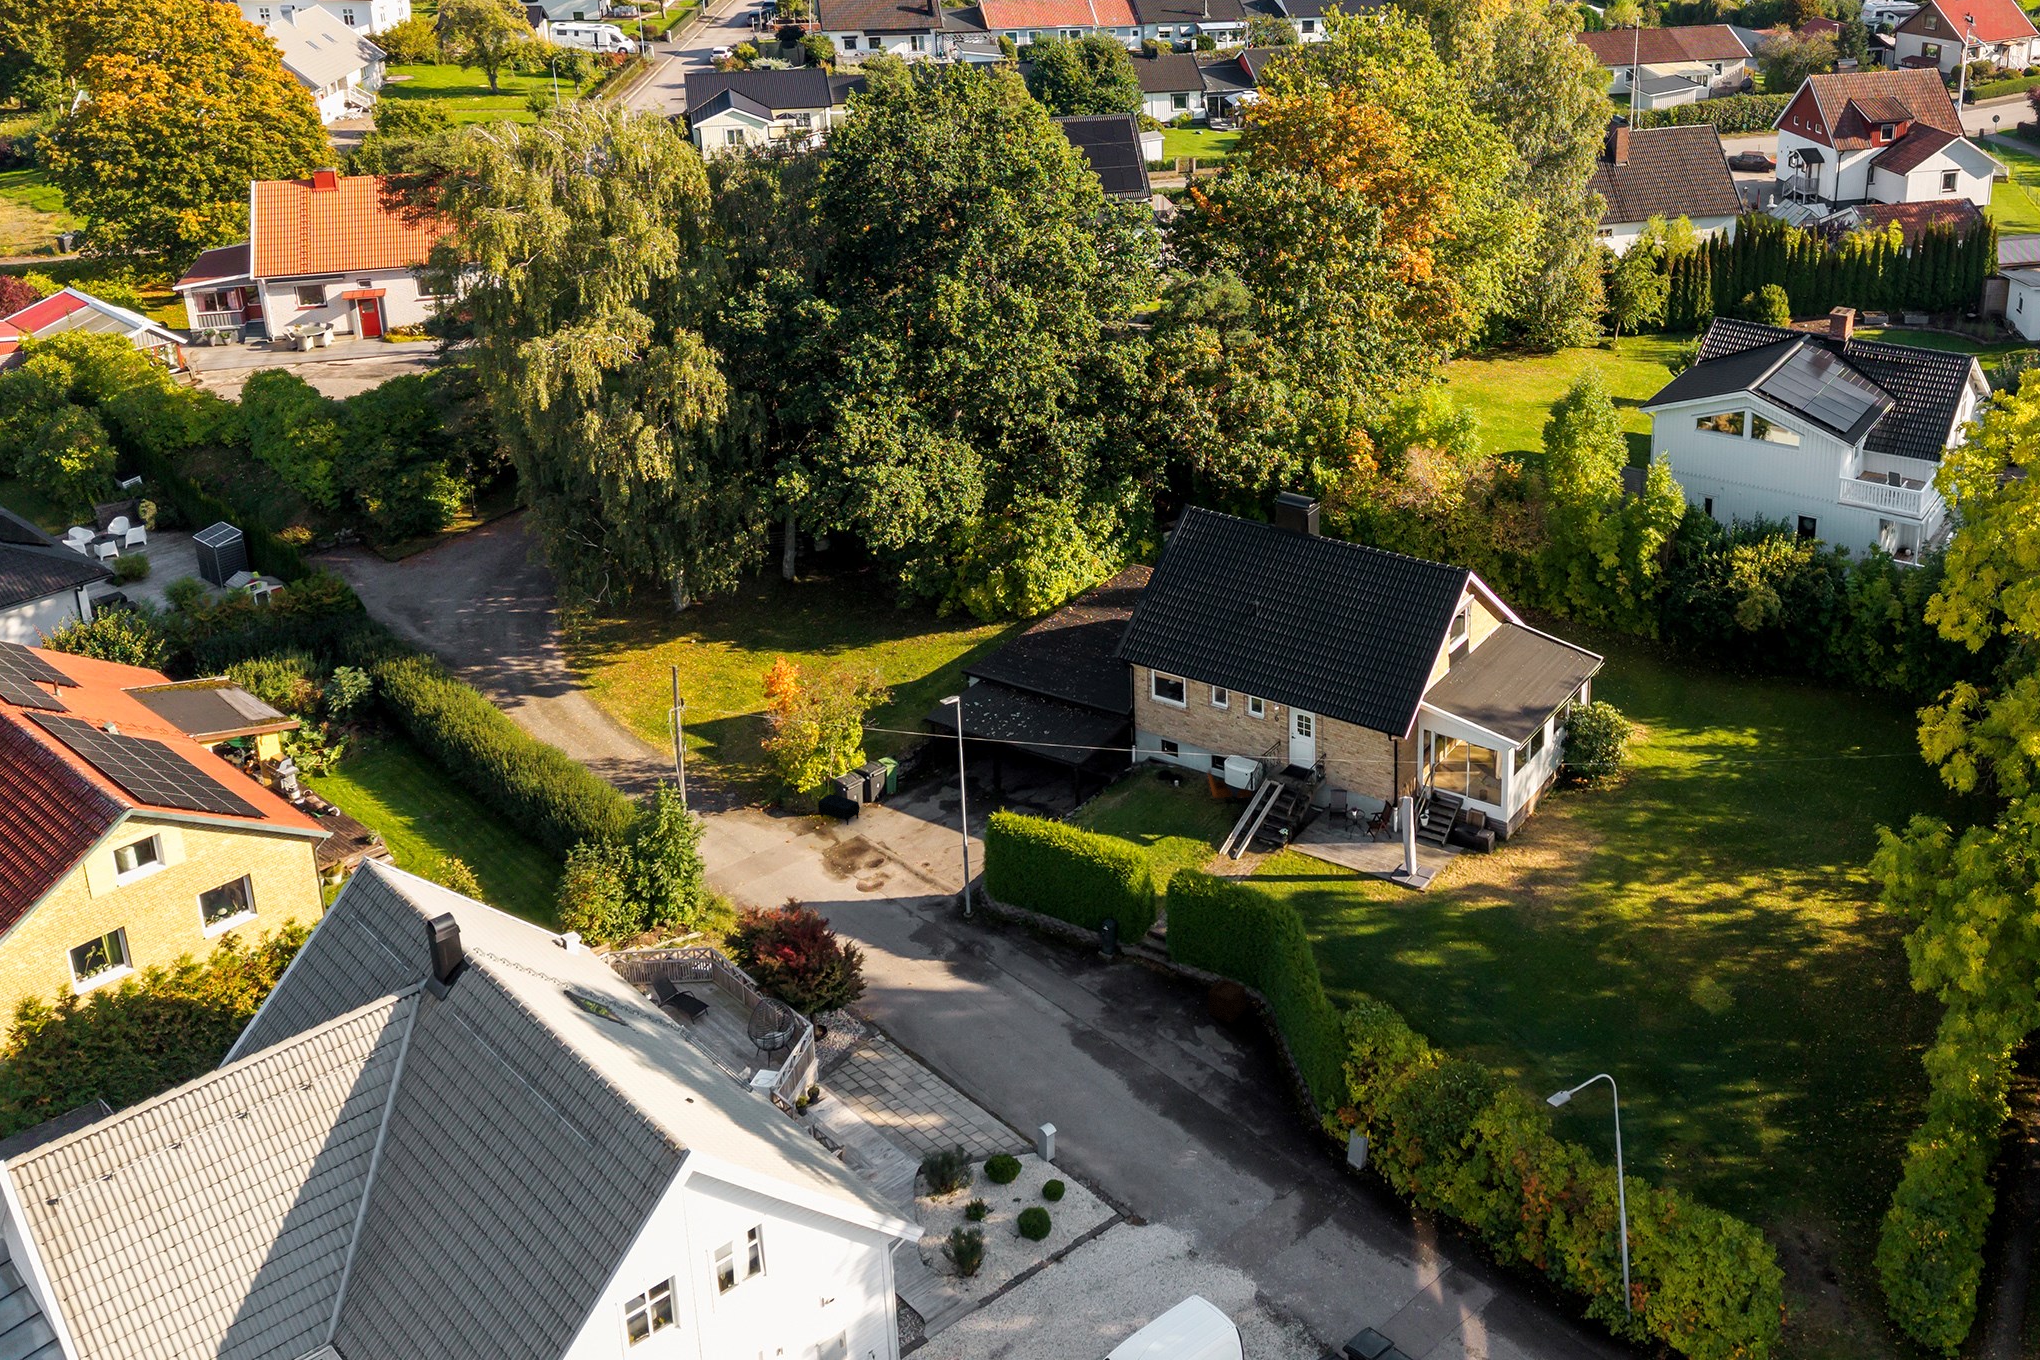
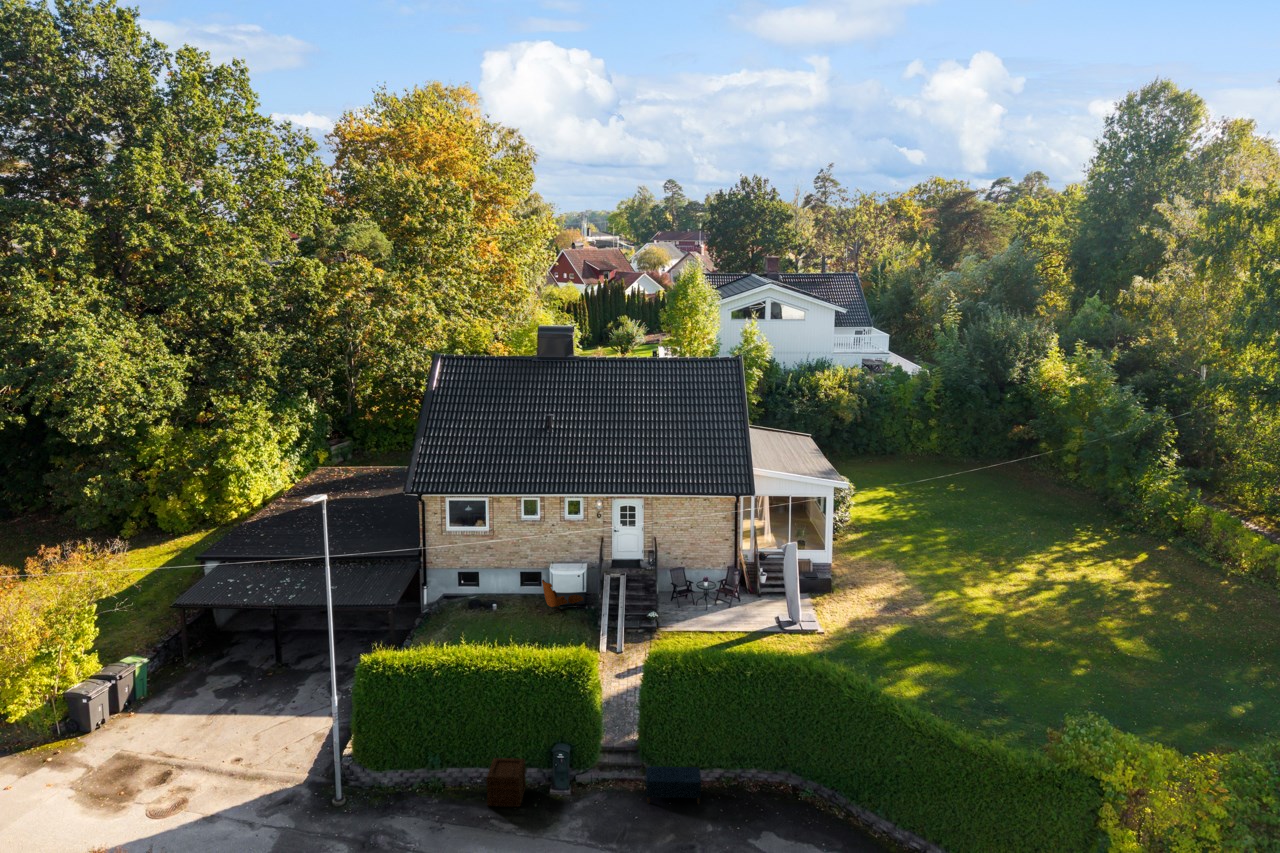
bench: present [818,794,859,825] -> present [646,766,701,804]
wooden crate: present [1208,979,1246,1022] -> present [486,758,526,807]

